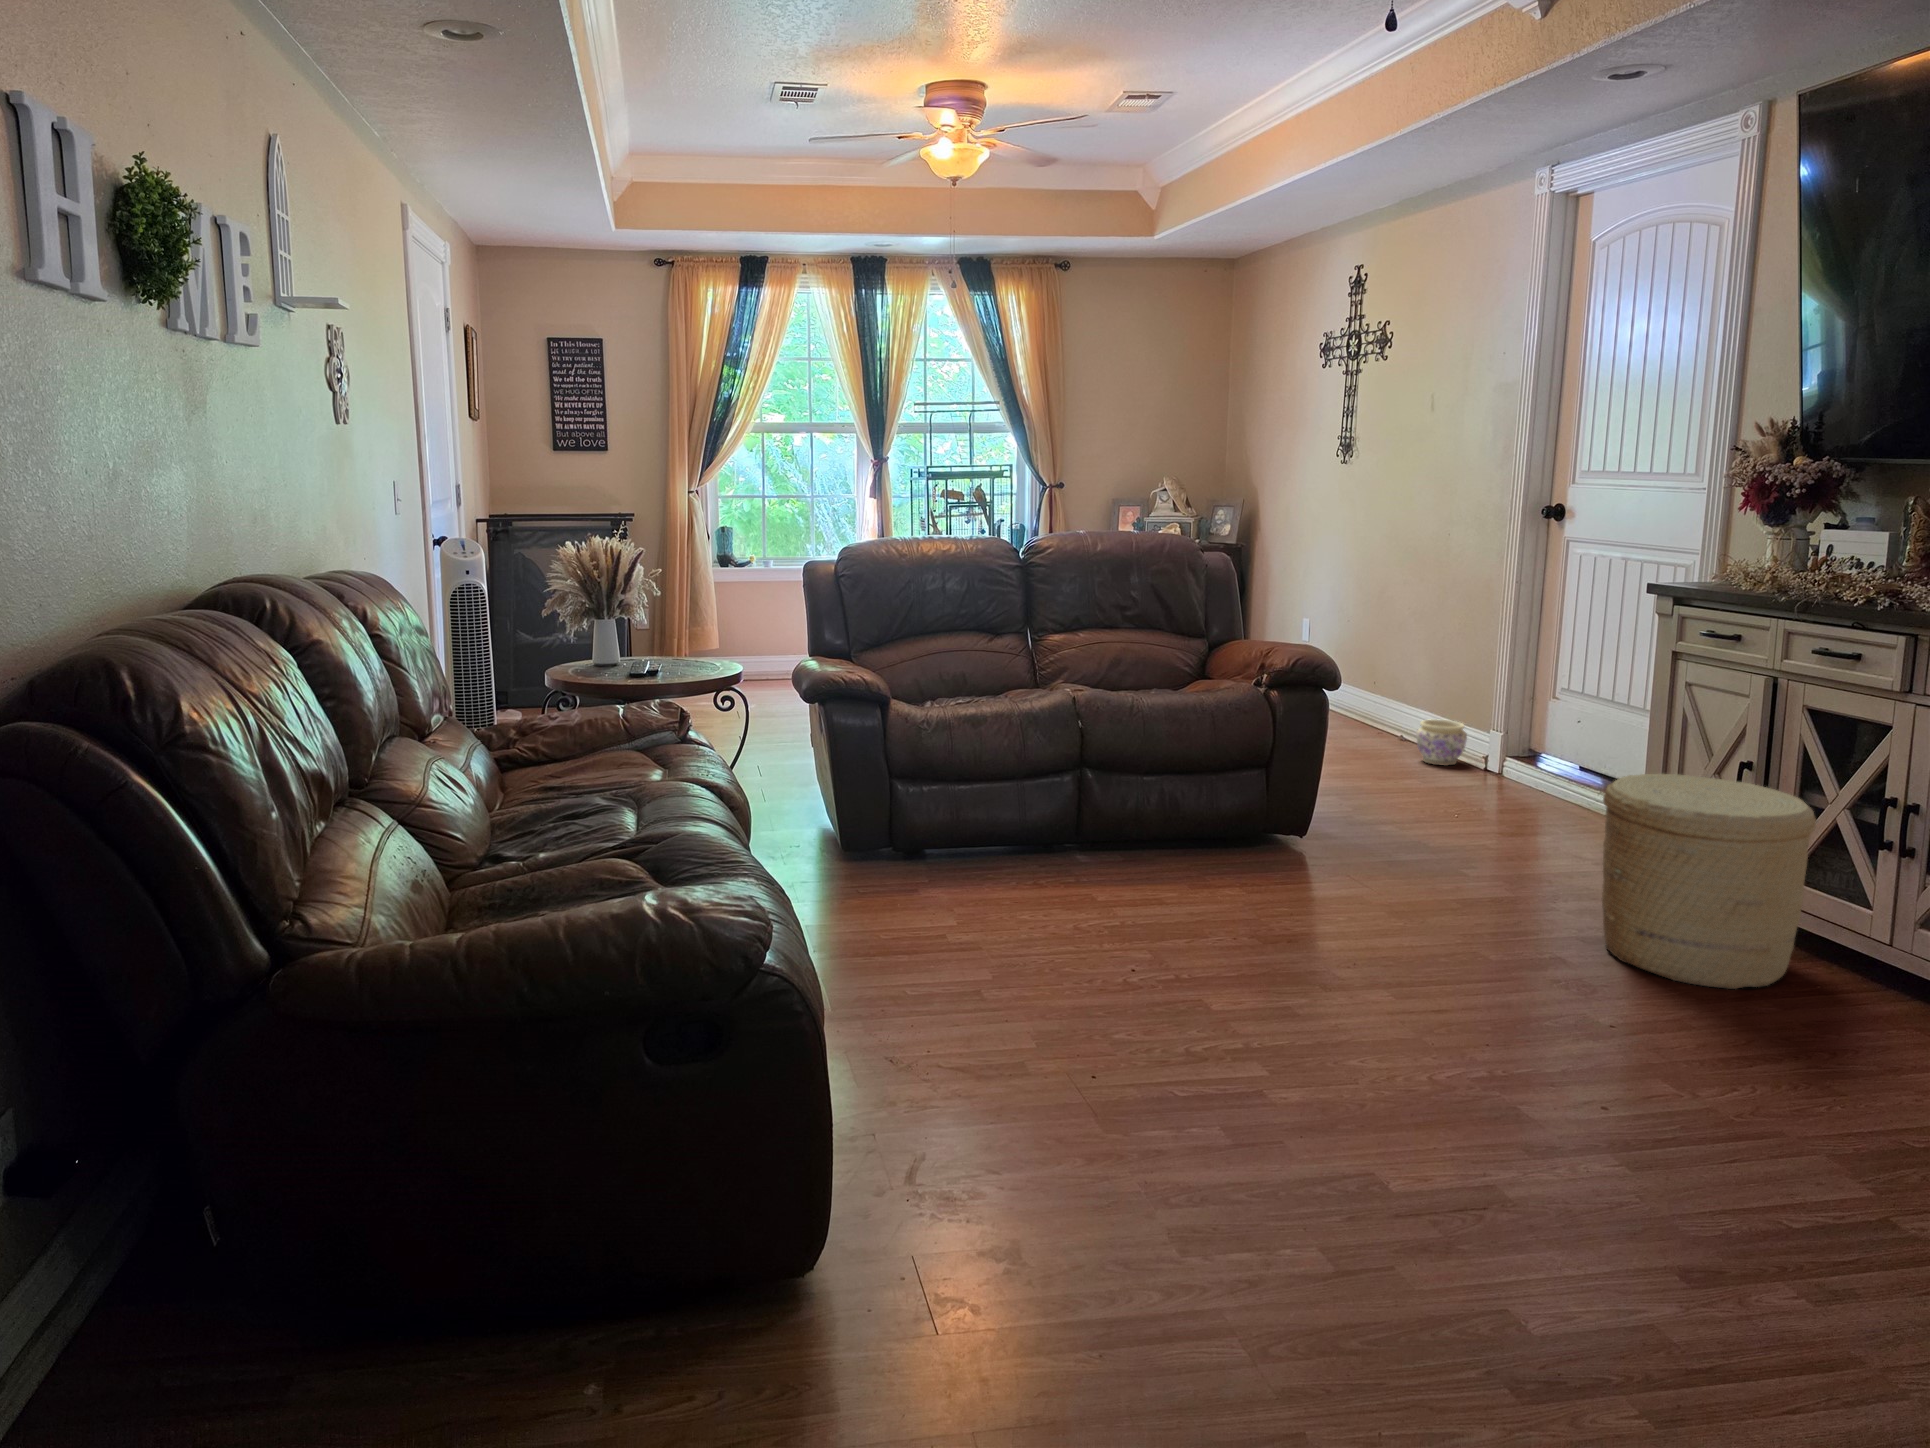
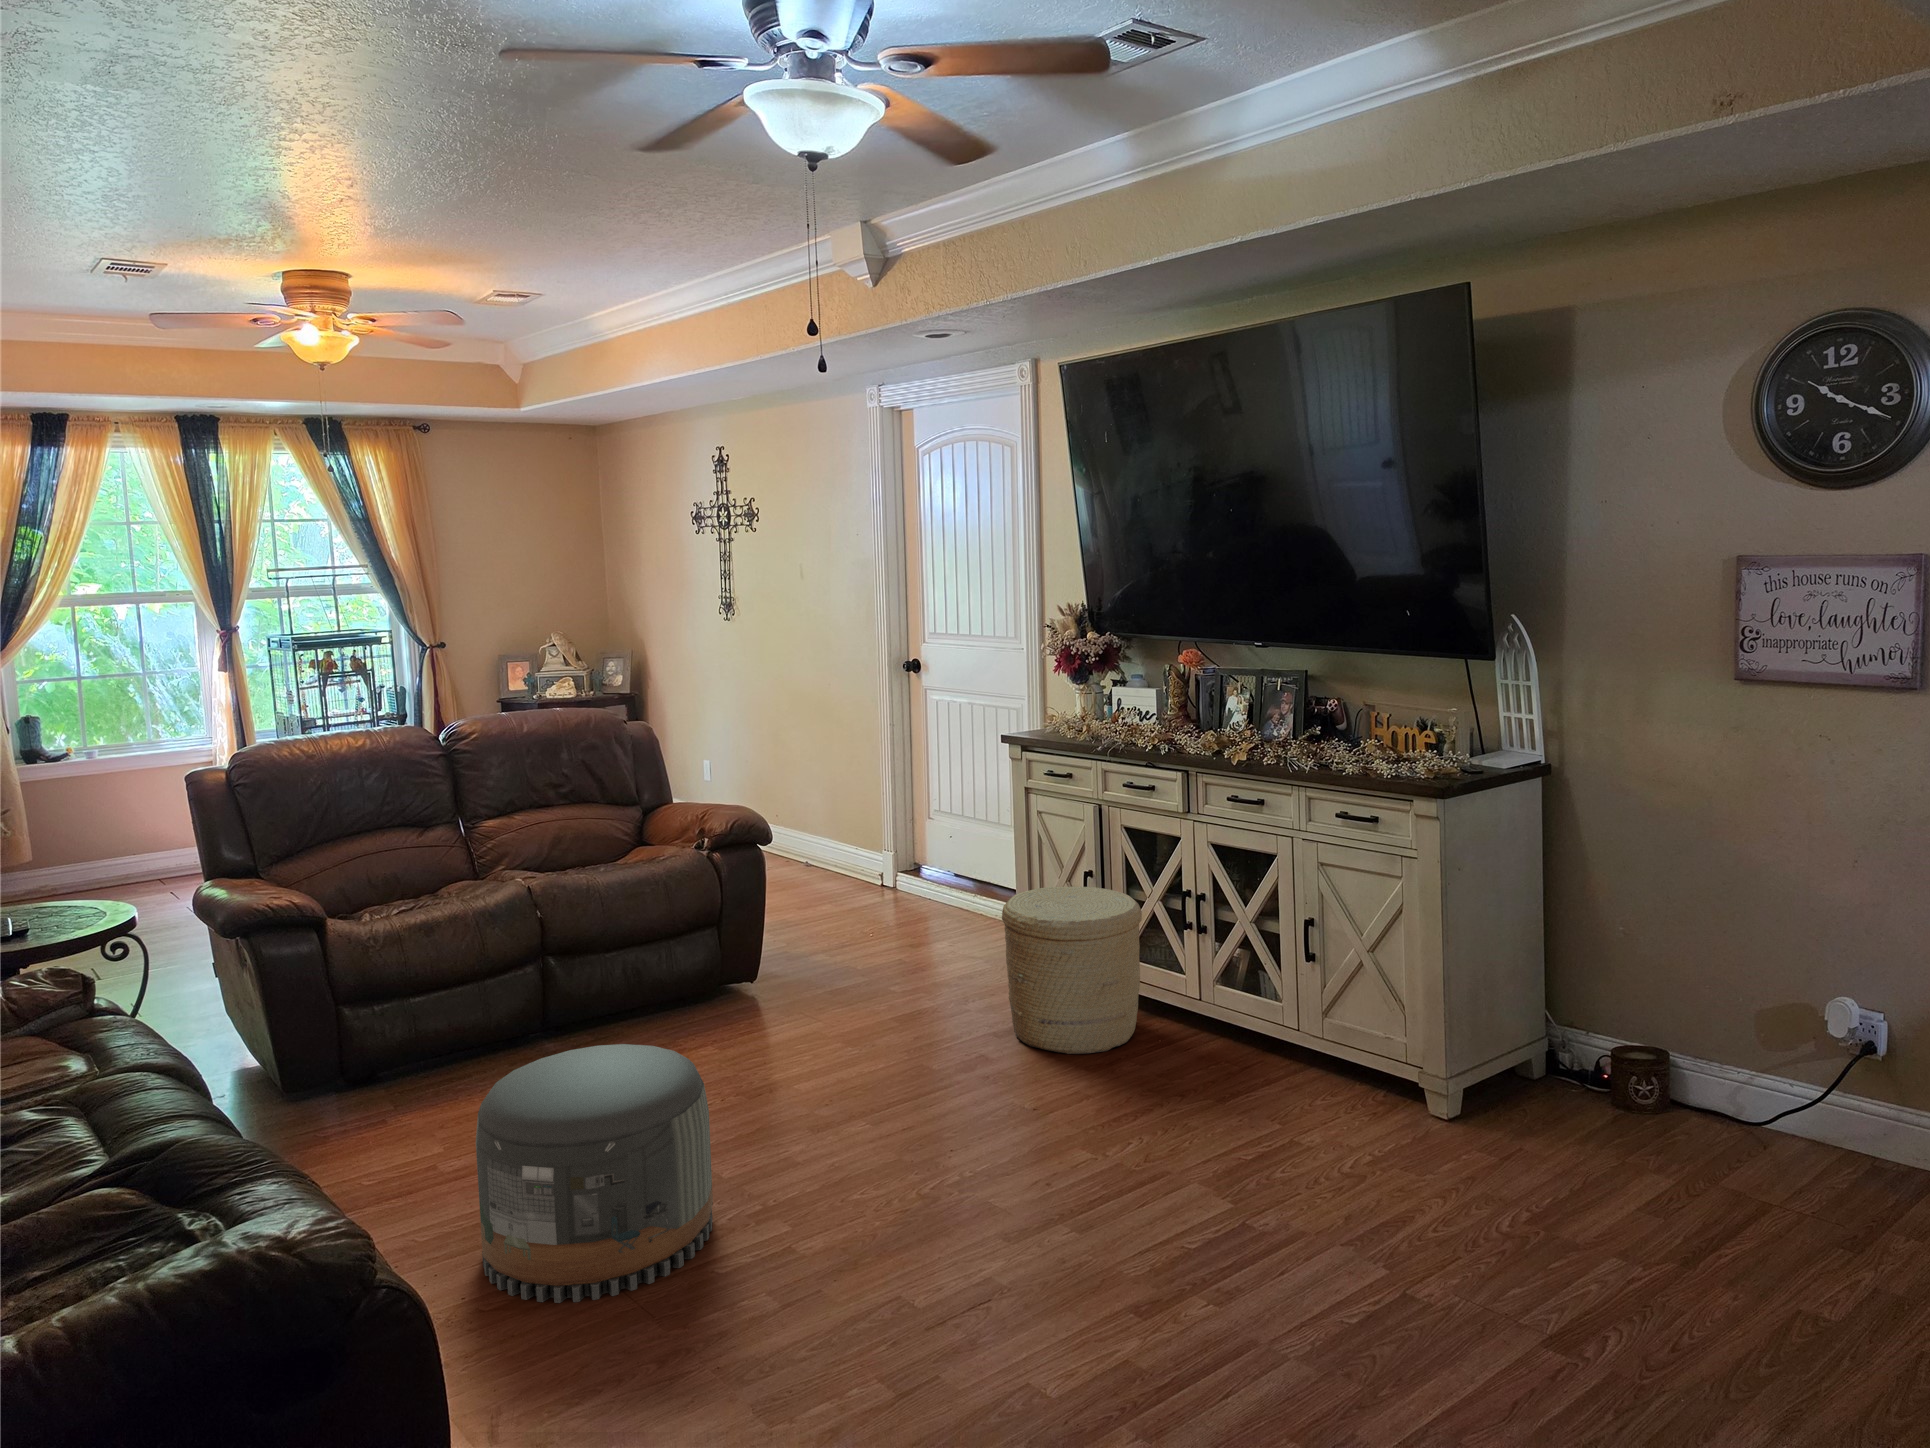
planter: present [1416,719,1467,766] -> none [824,846,865,887]
pouf: none [958,832,1187,1073] -> present [476,1044,713,1303]

